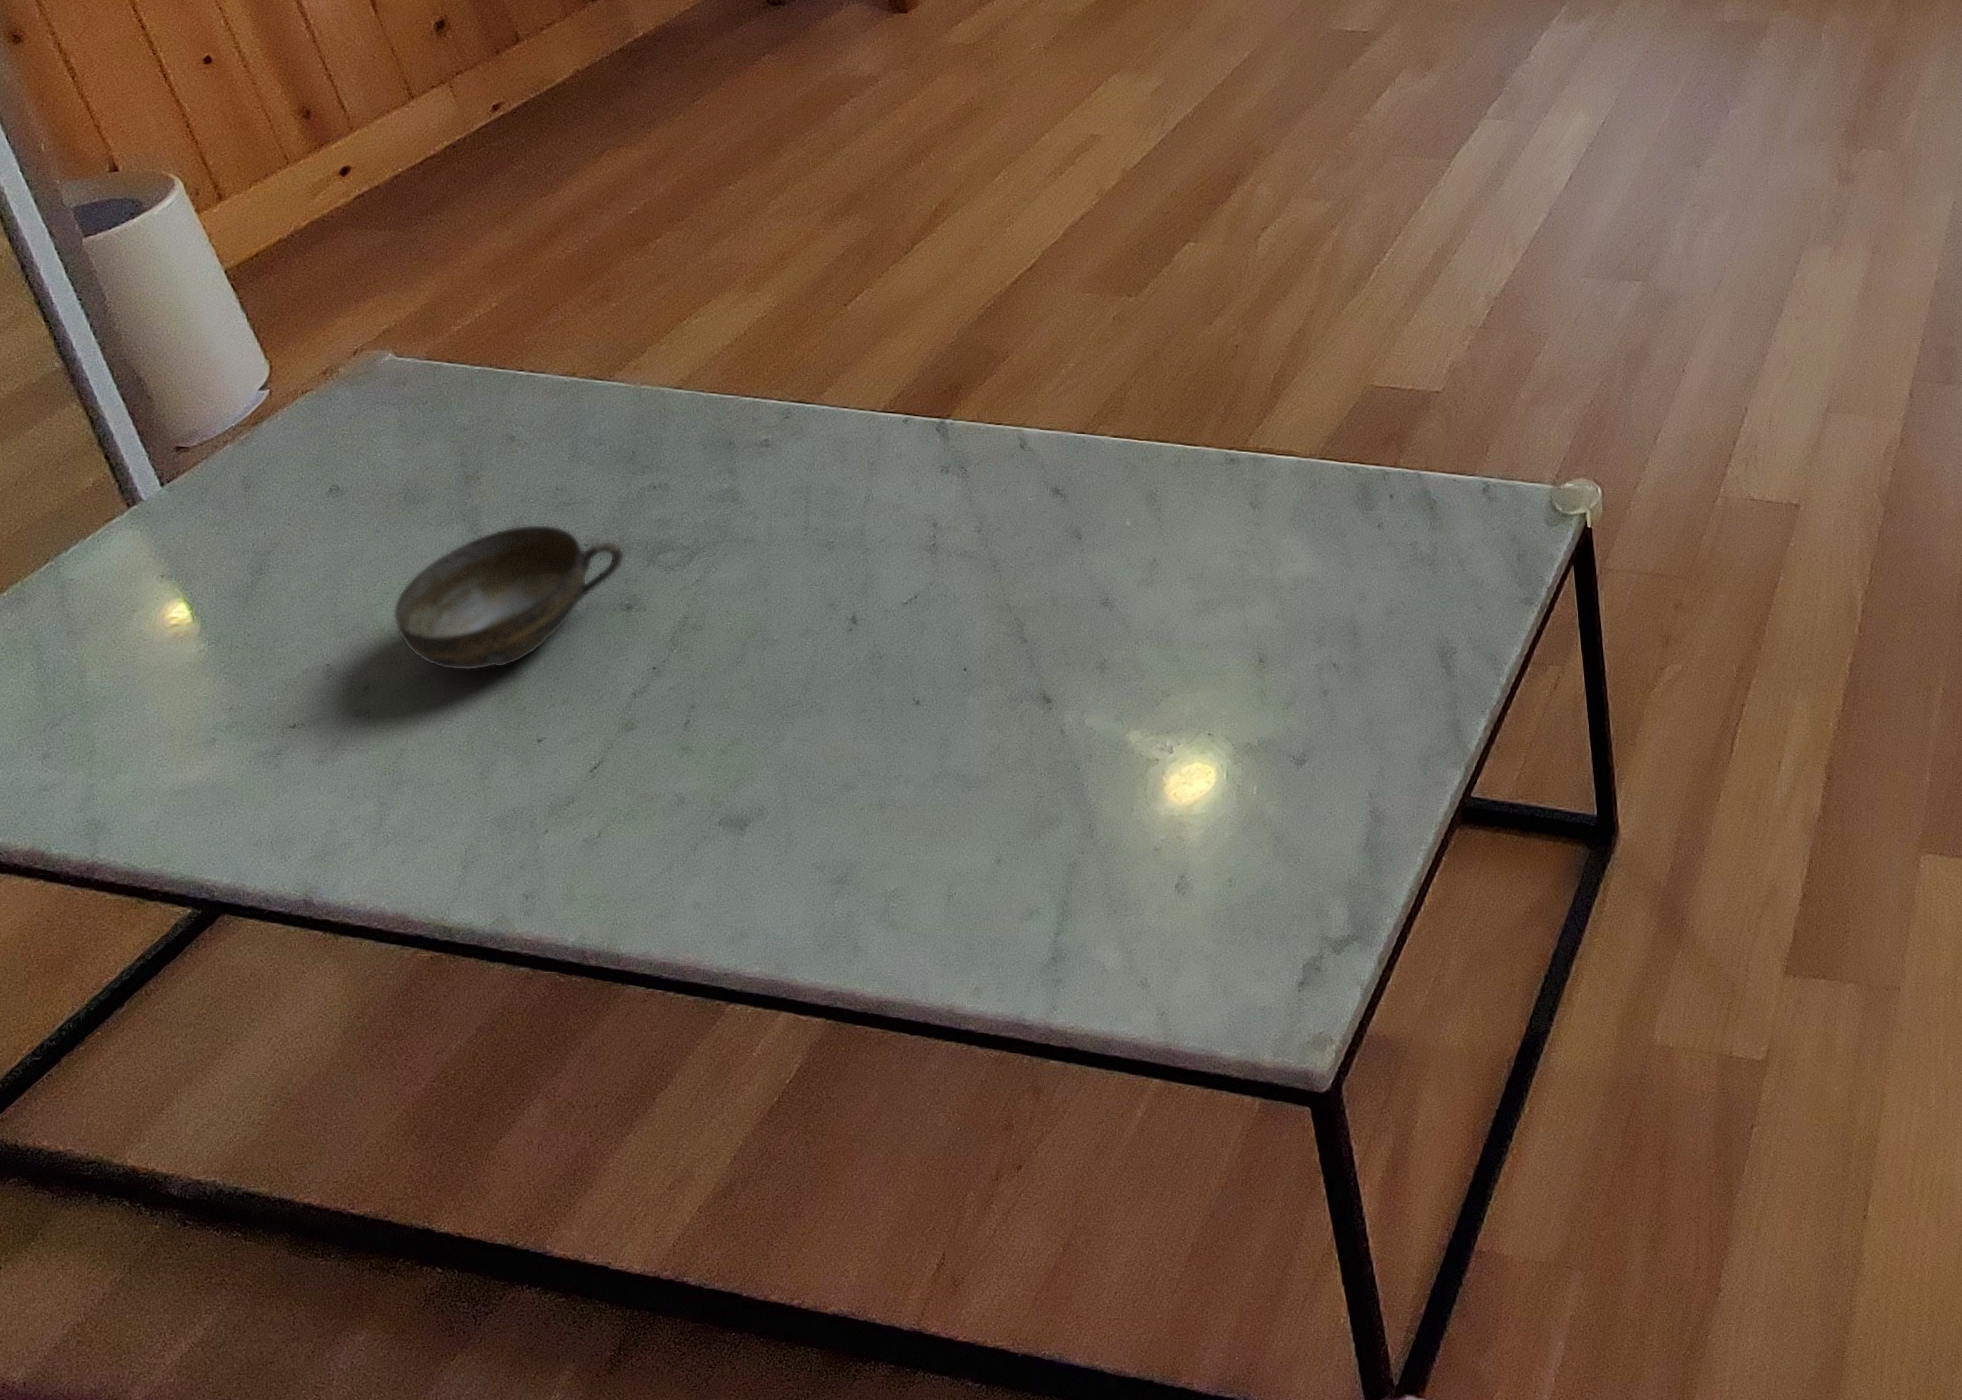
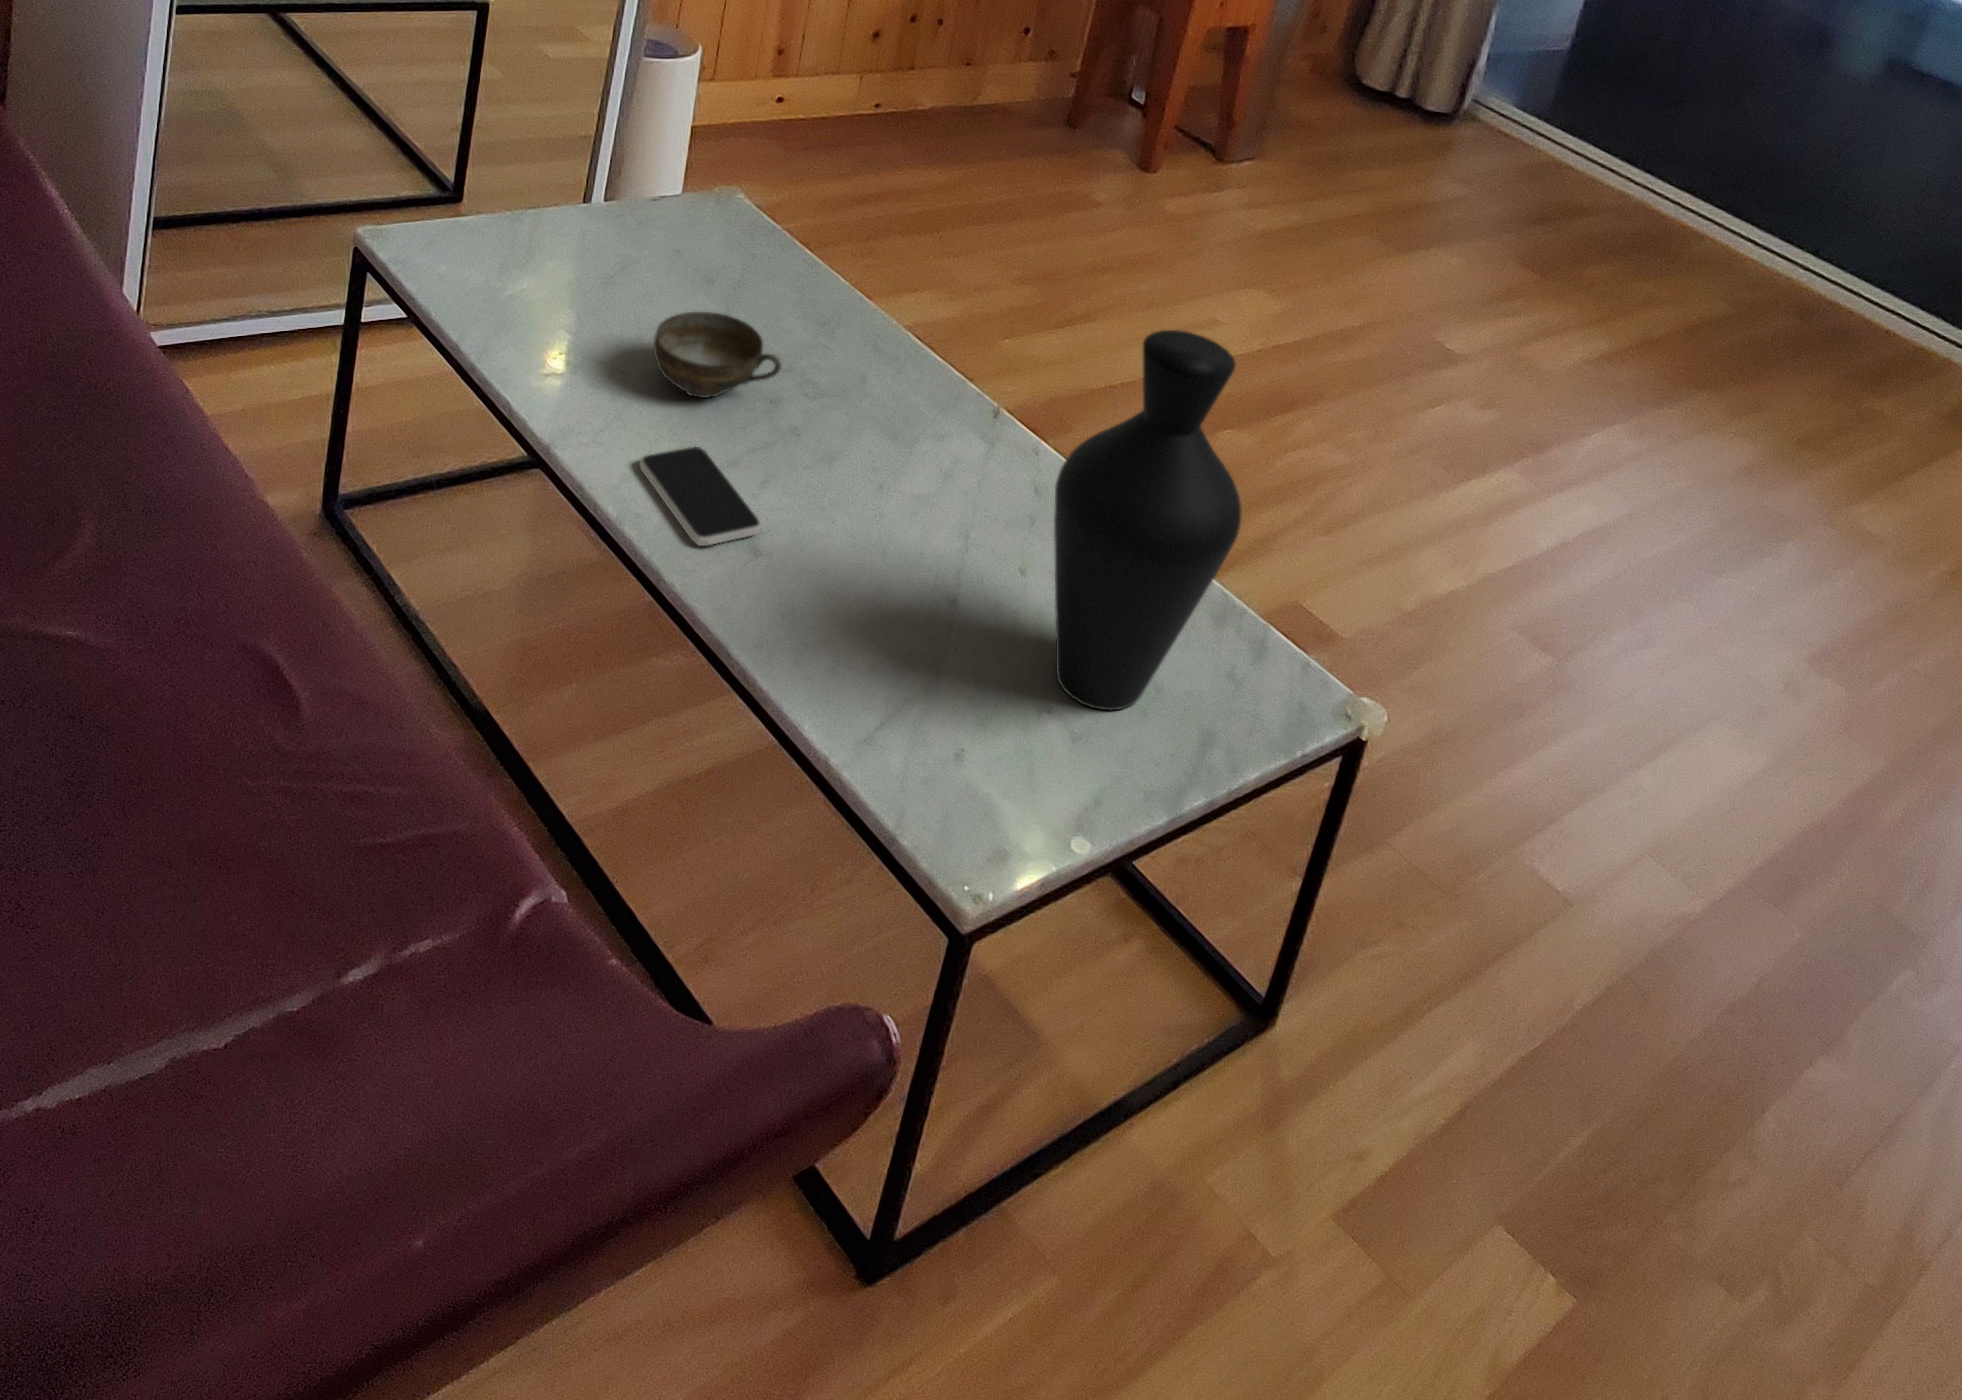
vase: none [1115,217,1367,691] -> present [1054,330,1241,711]
smartphone: none [487,724,735,852] -> present [640,447,761,546]

